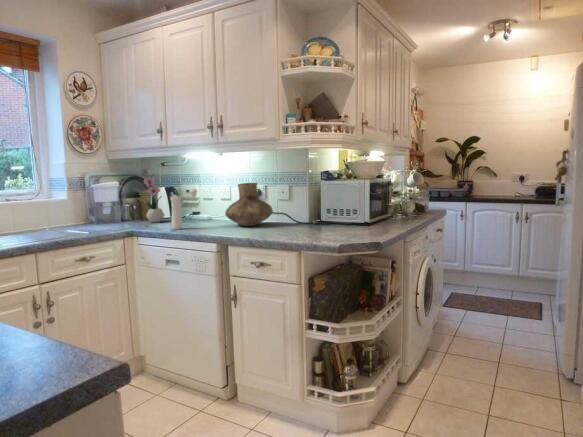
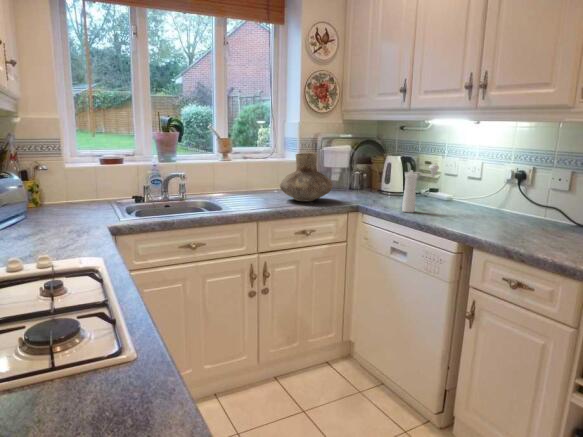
flower arrangement: present [143,170,164,222] -> none [375,135,399,198]
vase: present [225,183,273,226] -> present [280,153,333,201]

